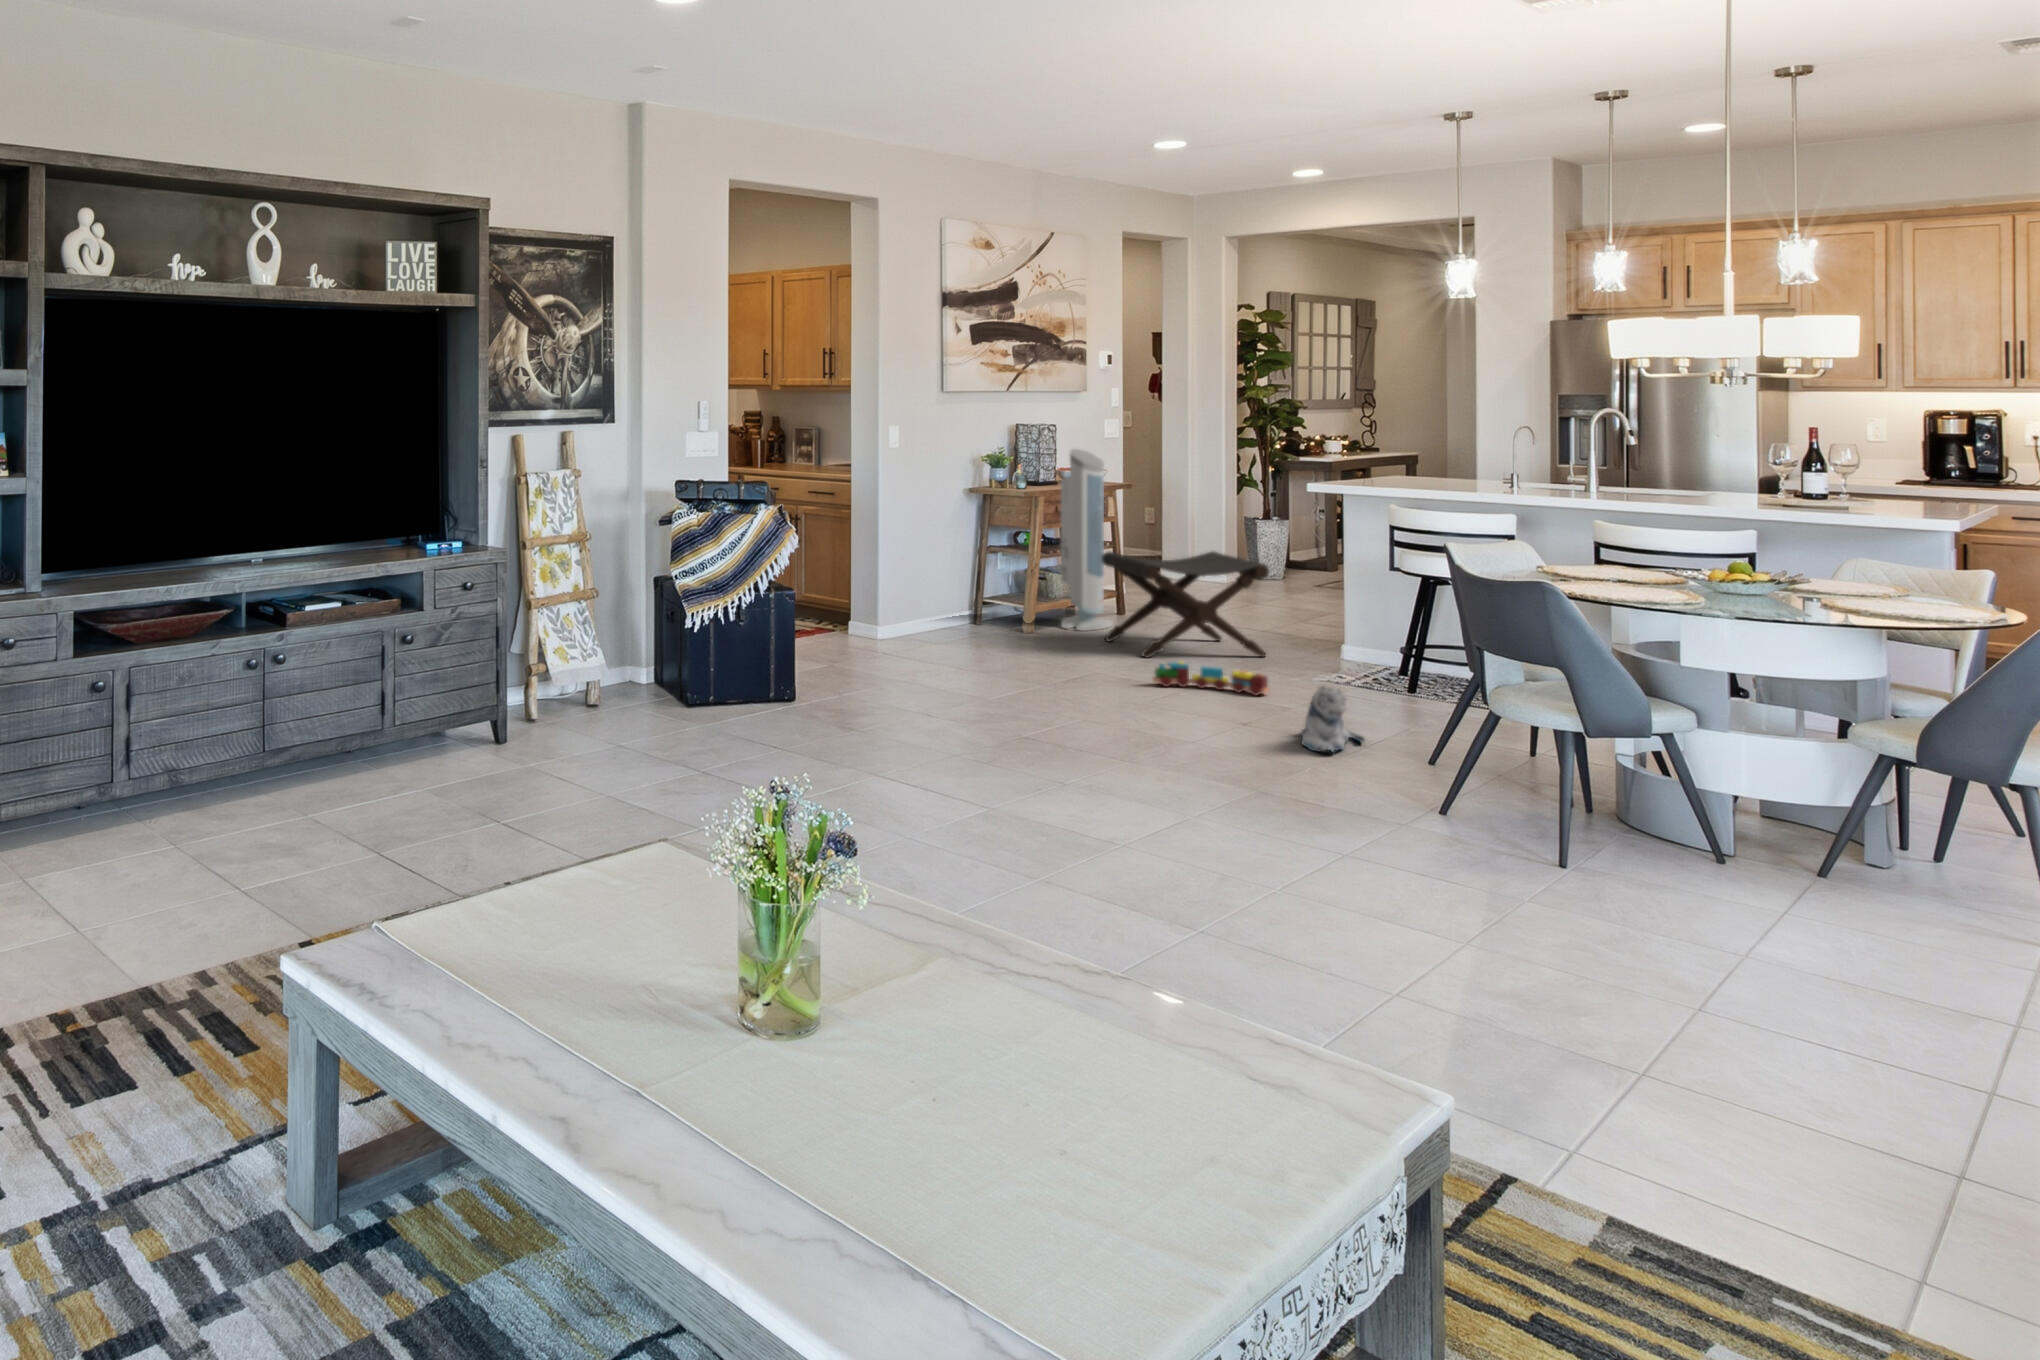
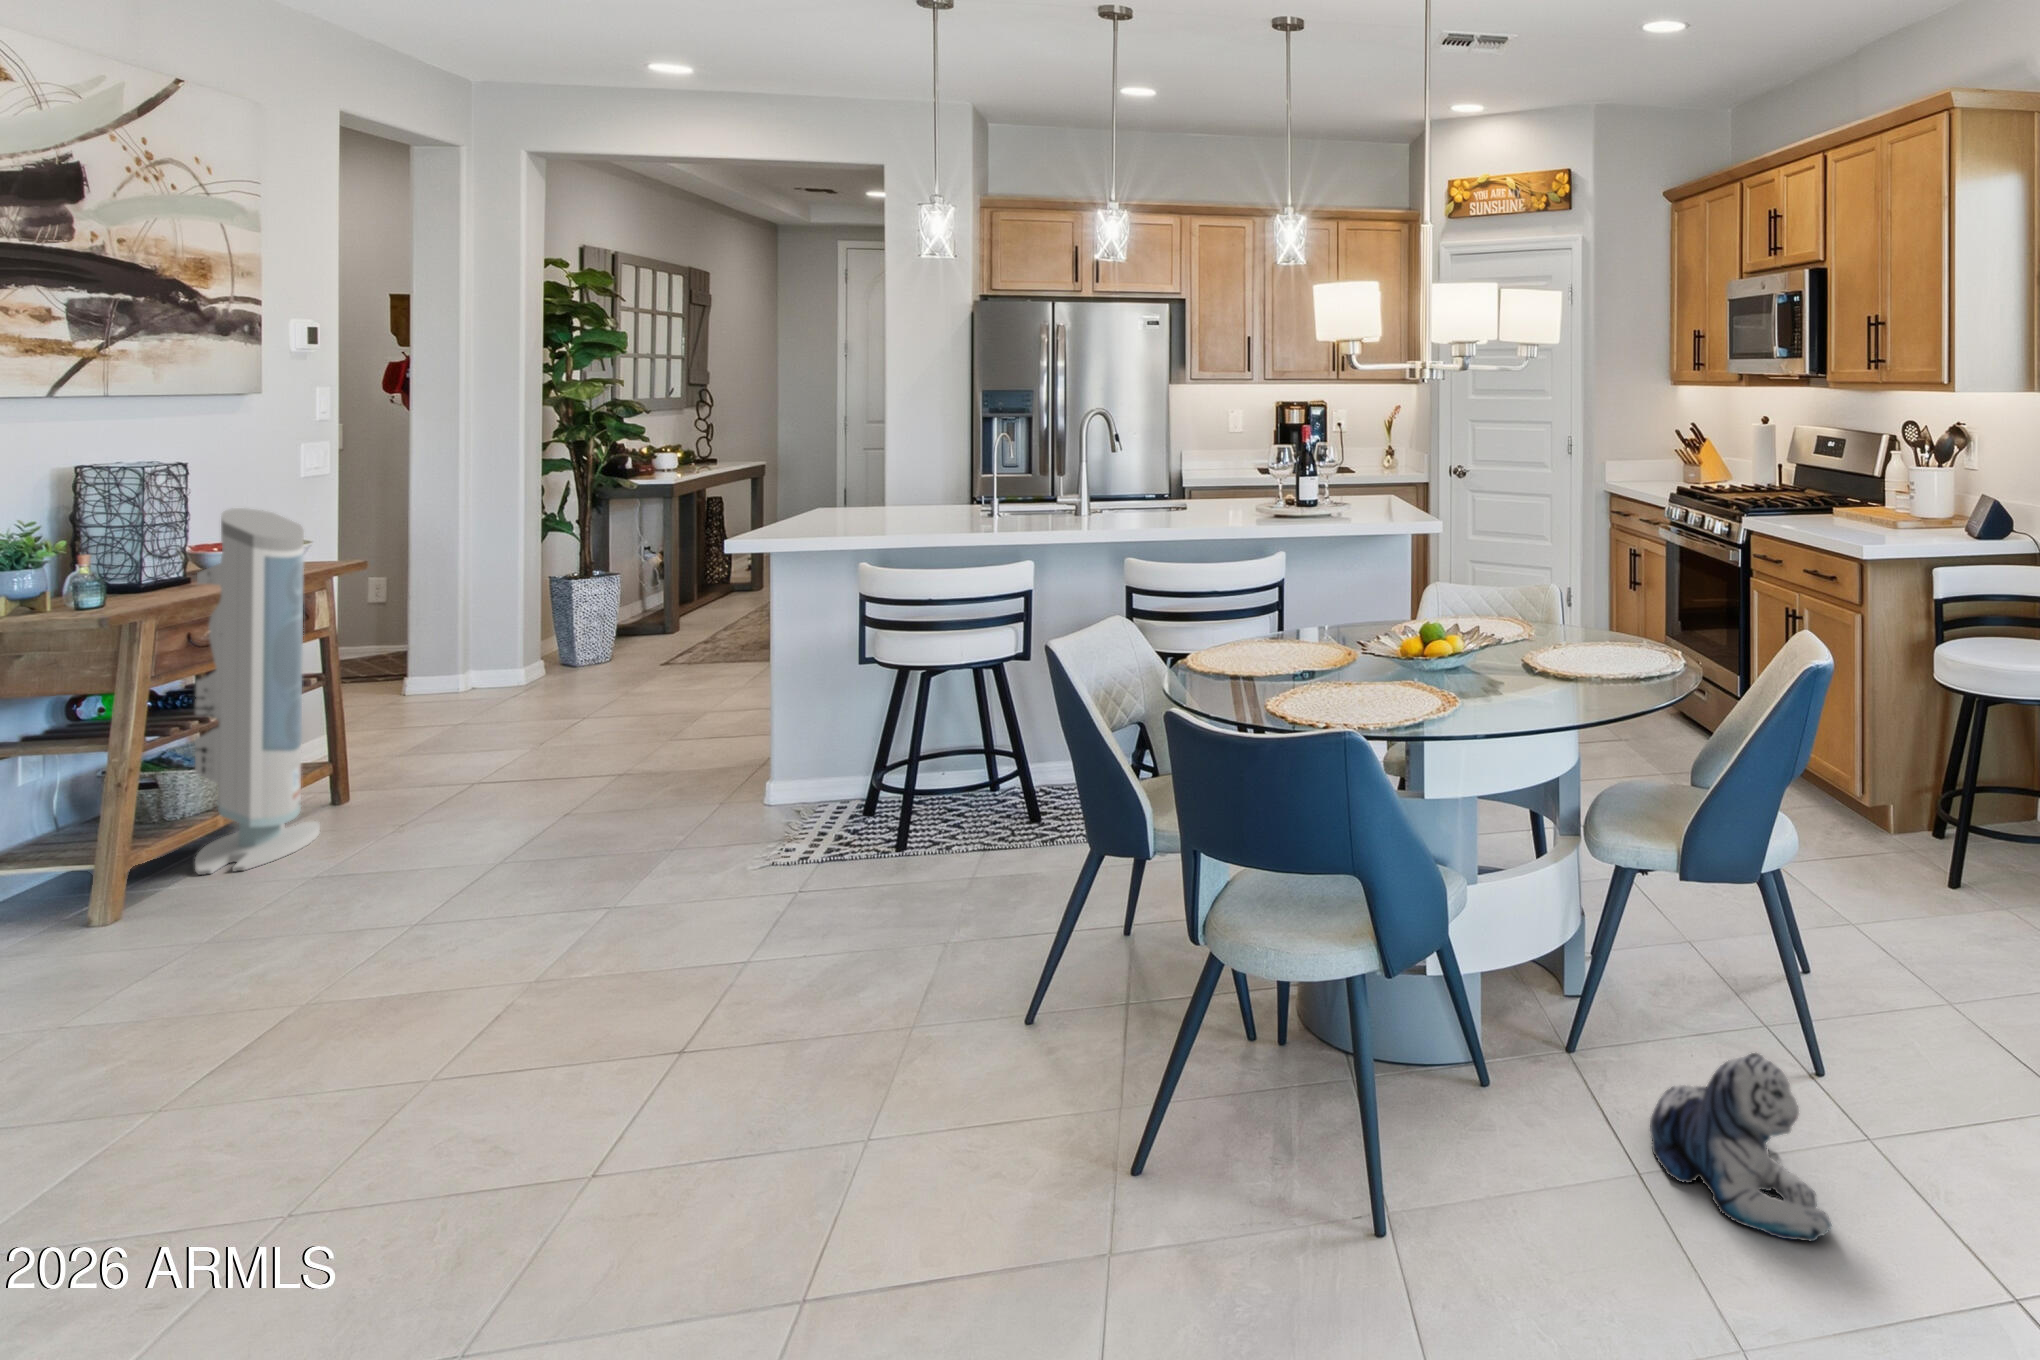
footstool: present [1102,551,1269,658] -> none [301,666,650,911]
toy train: present [1153,662,1269,695] -> none [437,905,685,995]
plush toy: present [1301,686,1364,752] -> present [1650,1053,1832,1241]

